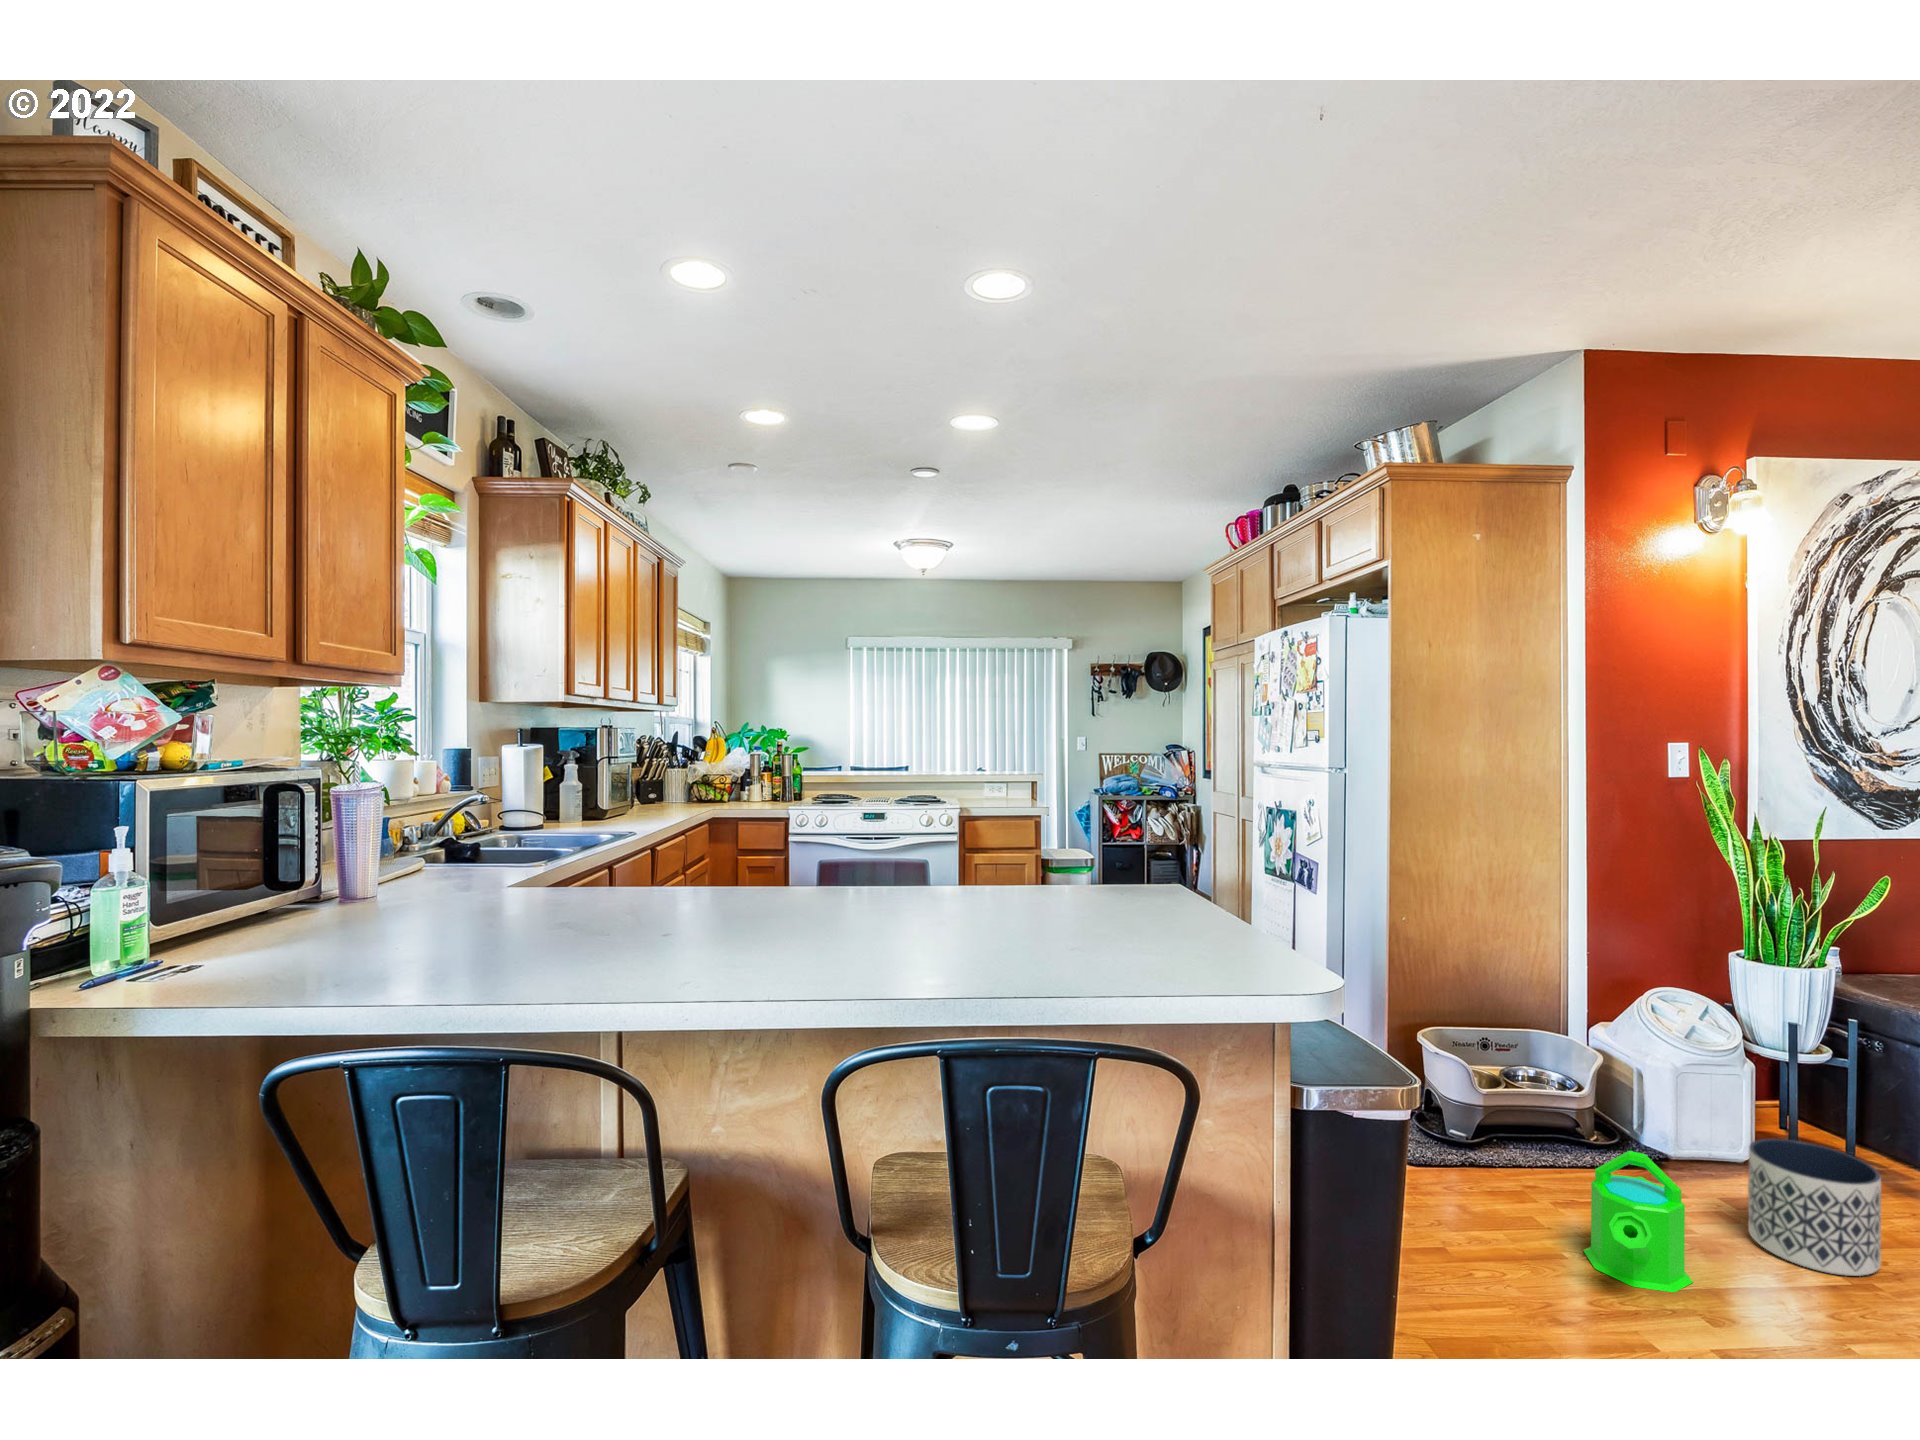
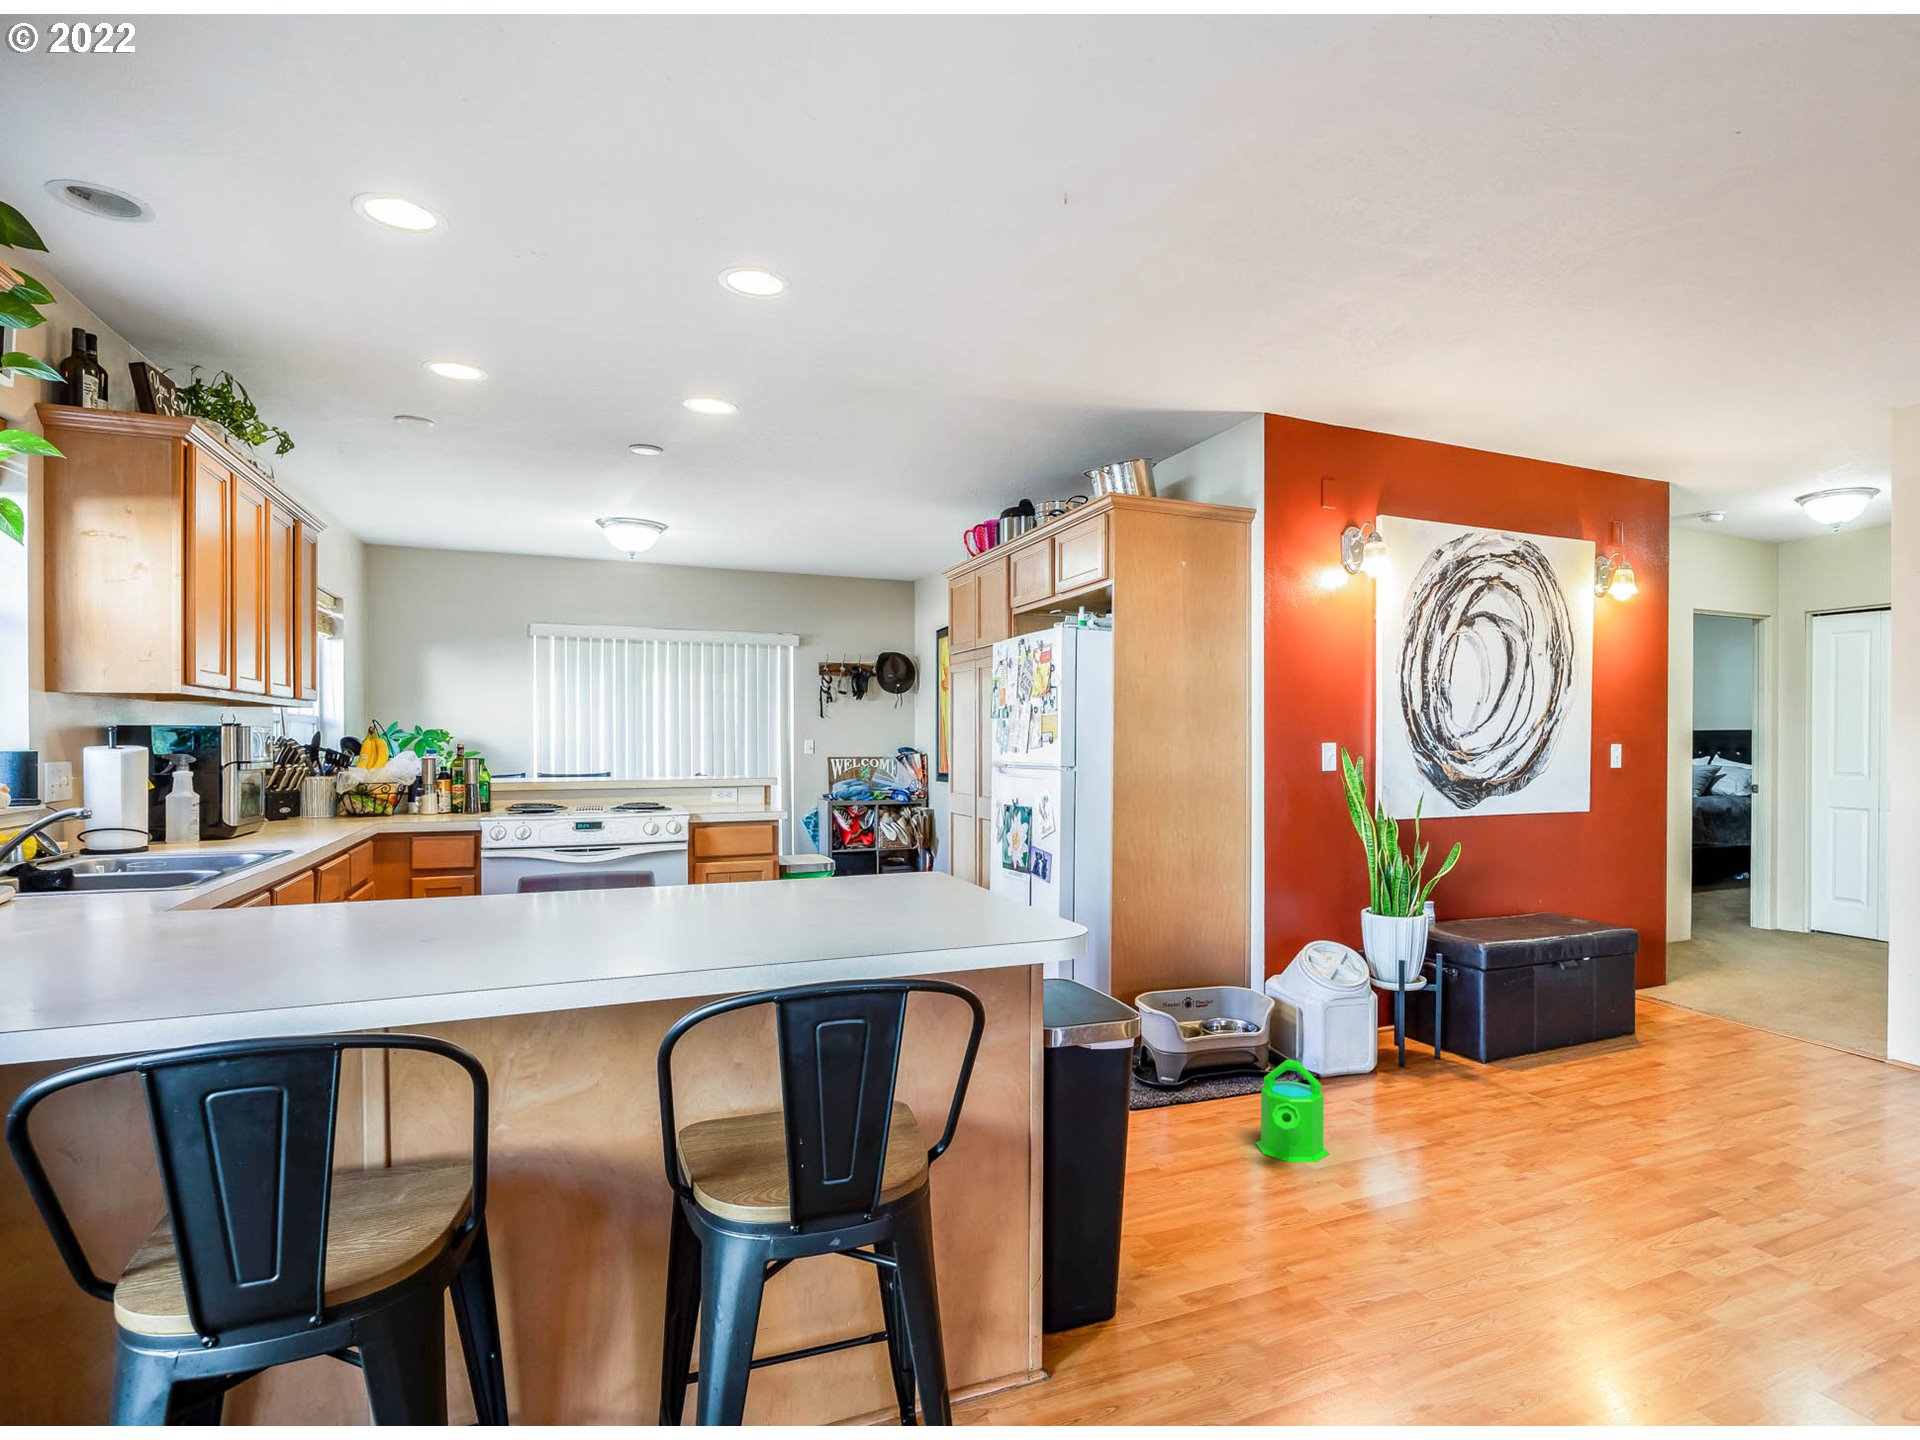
planter: present [1748,1139,1881,1276] -> none [1368,1045,1449,1137]

